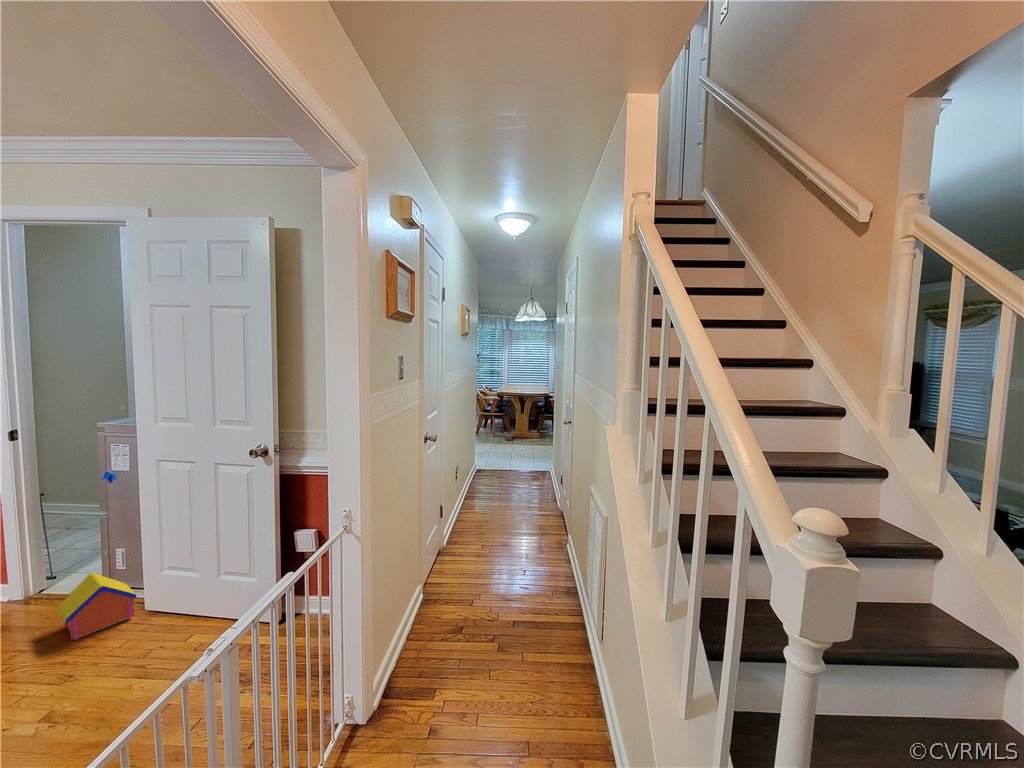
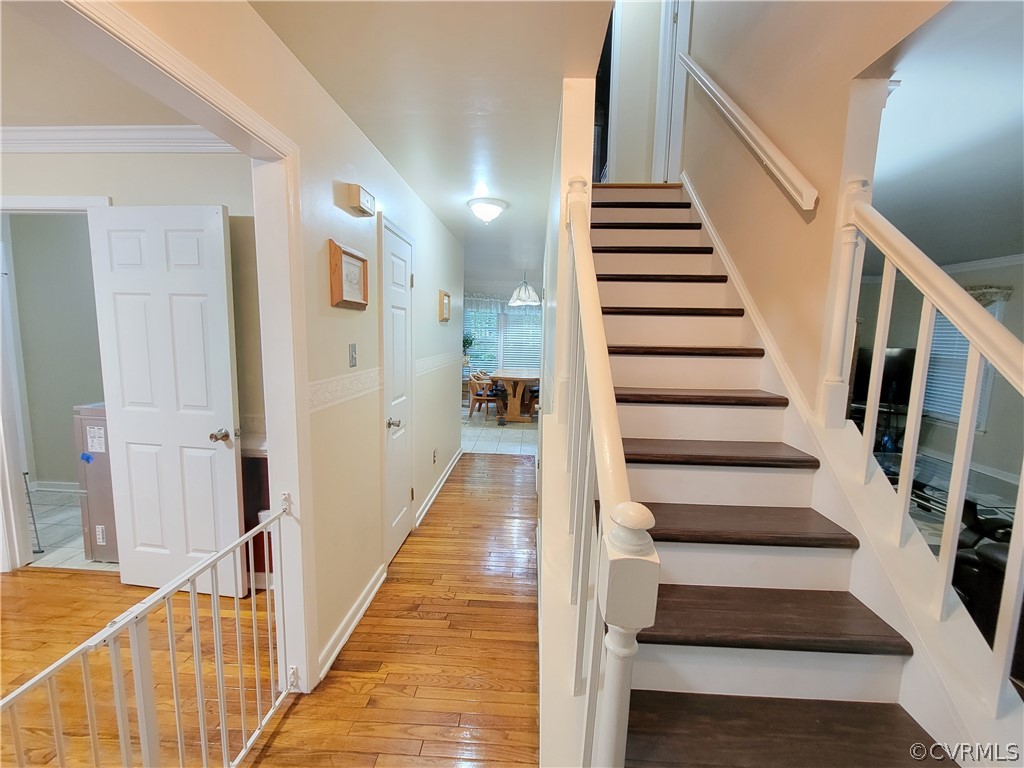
toy house: present [58,573,136,640] -> none [37,548,111,610]

